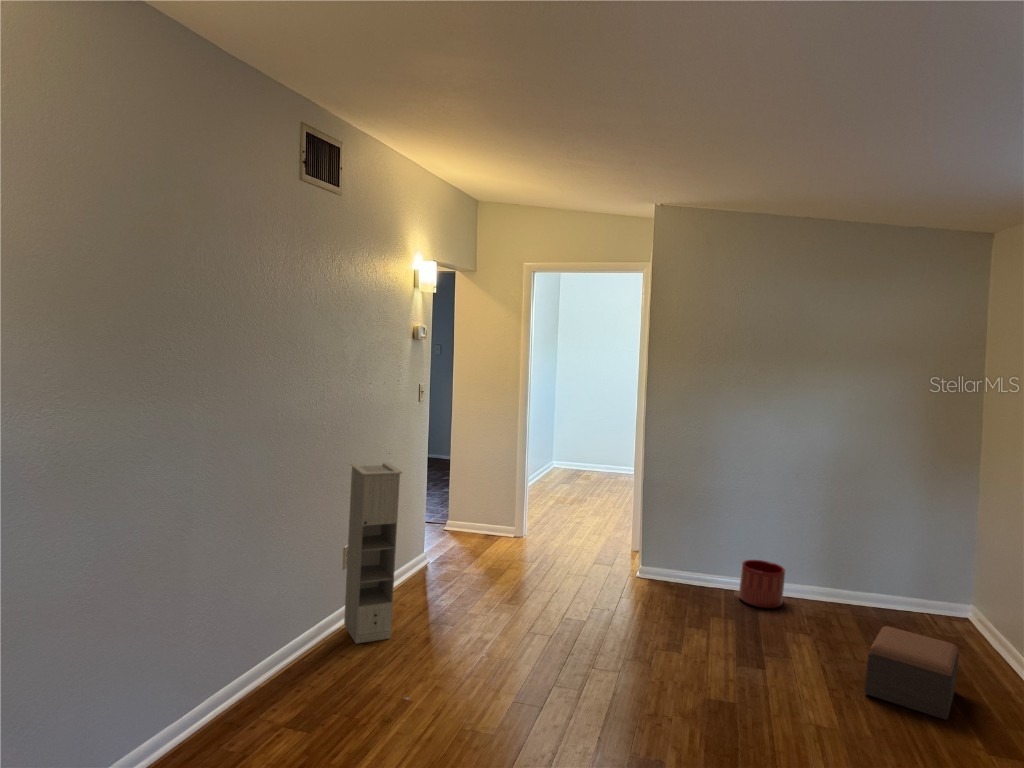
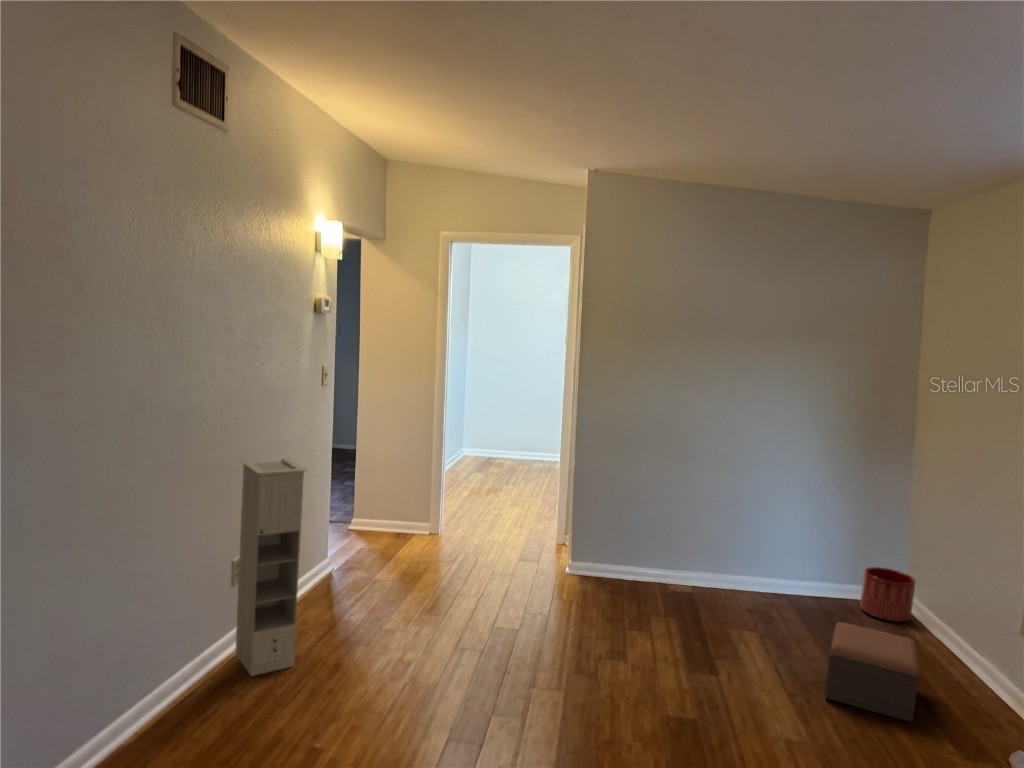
planter: present [739,560,785,608] -> present [860,567,915,622]

